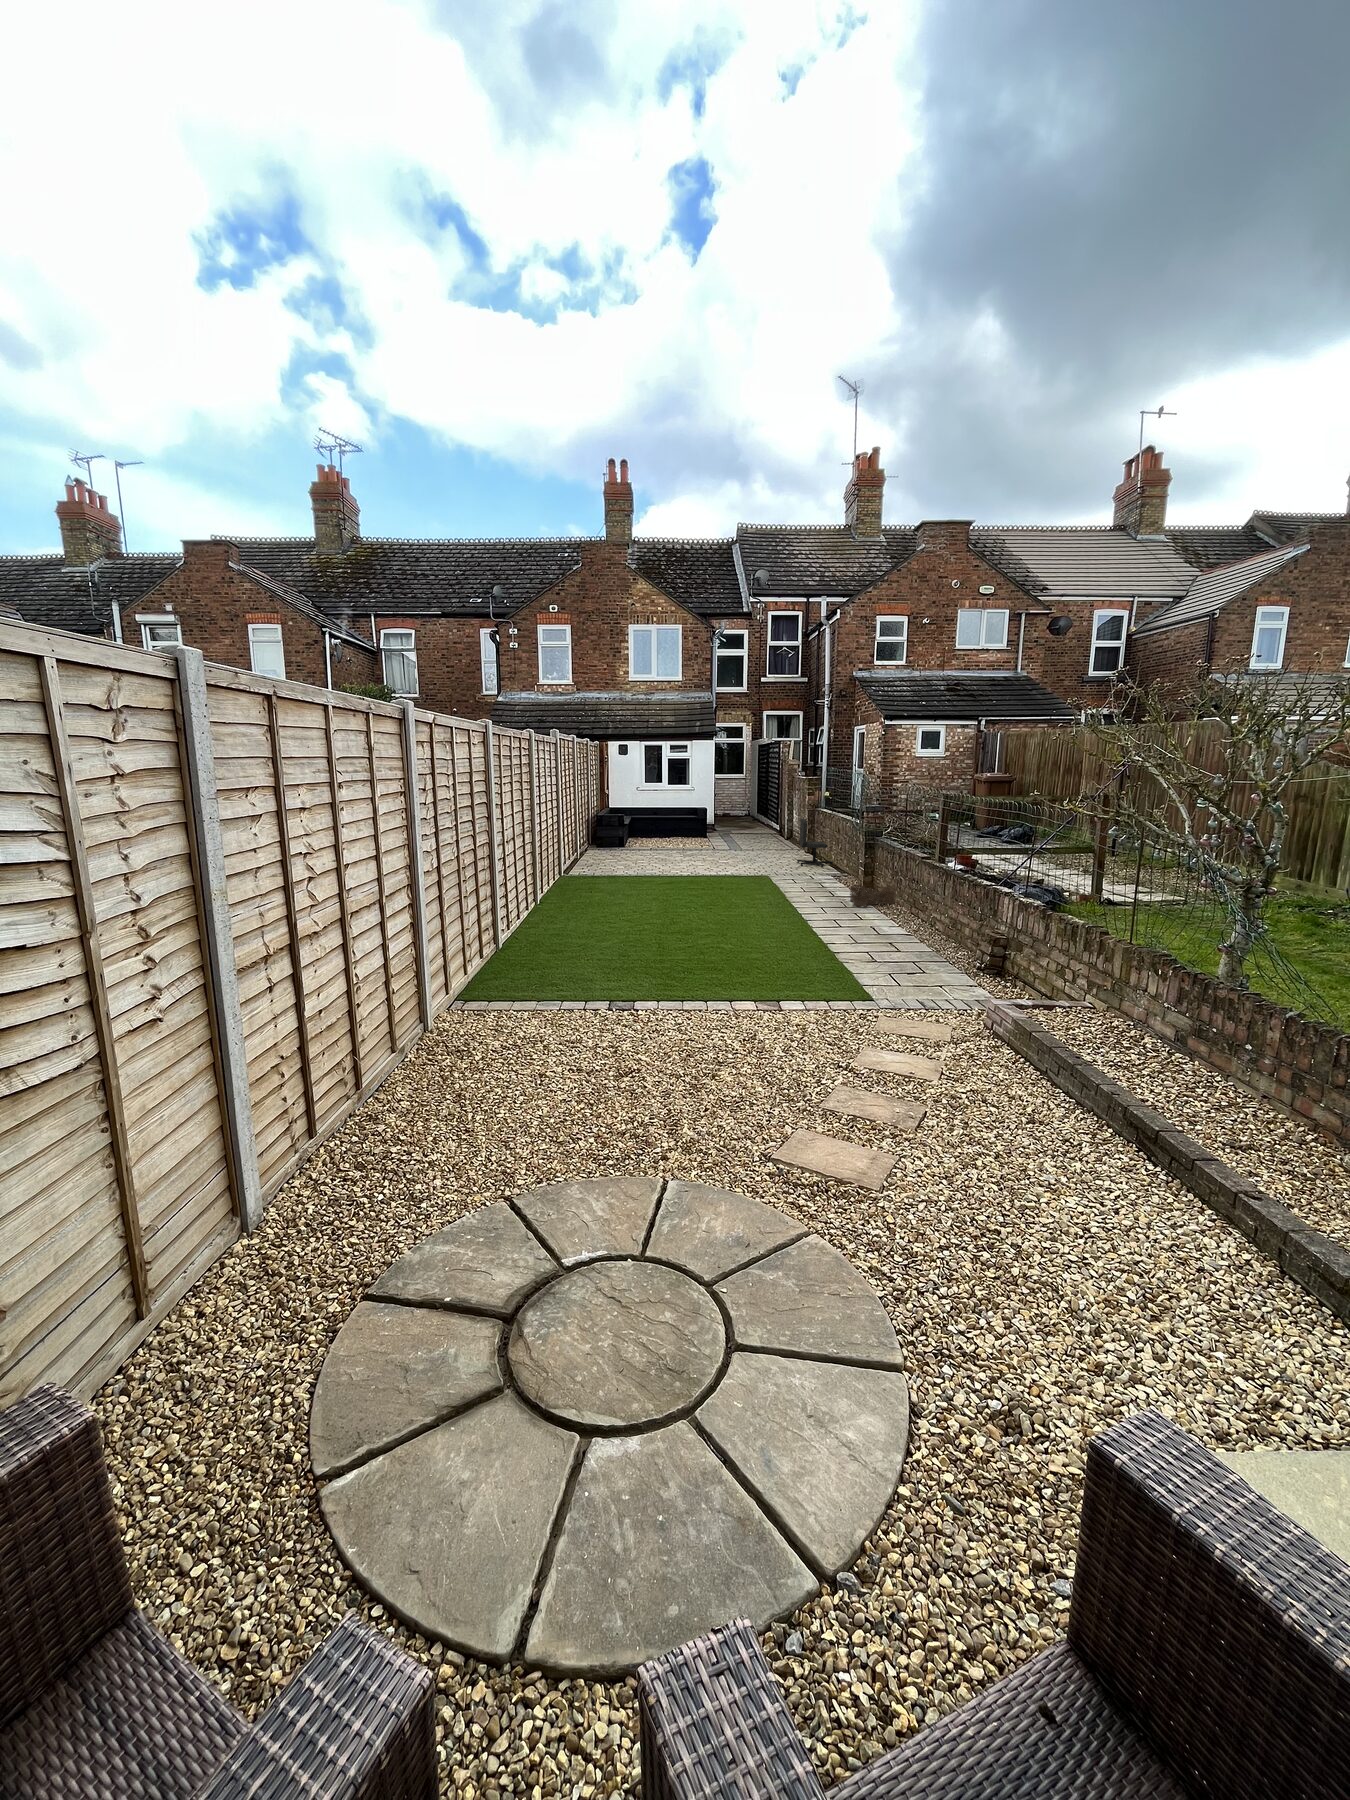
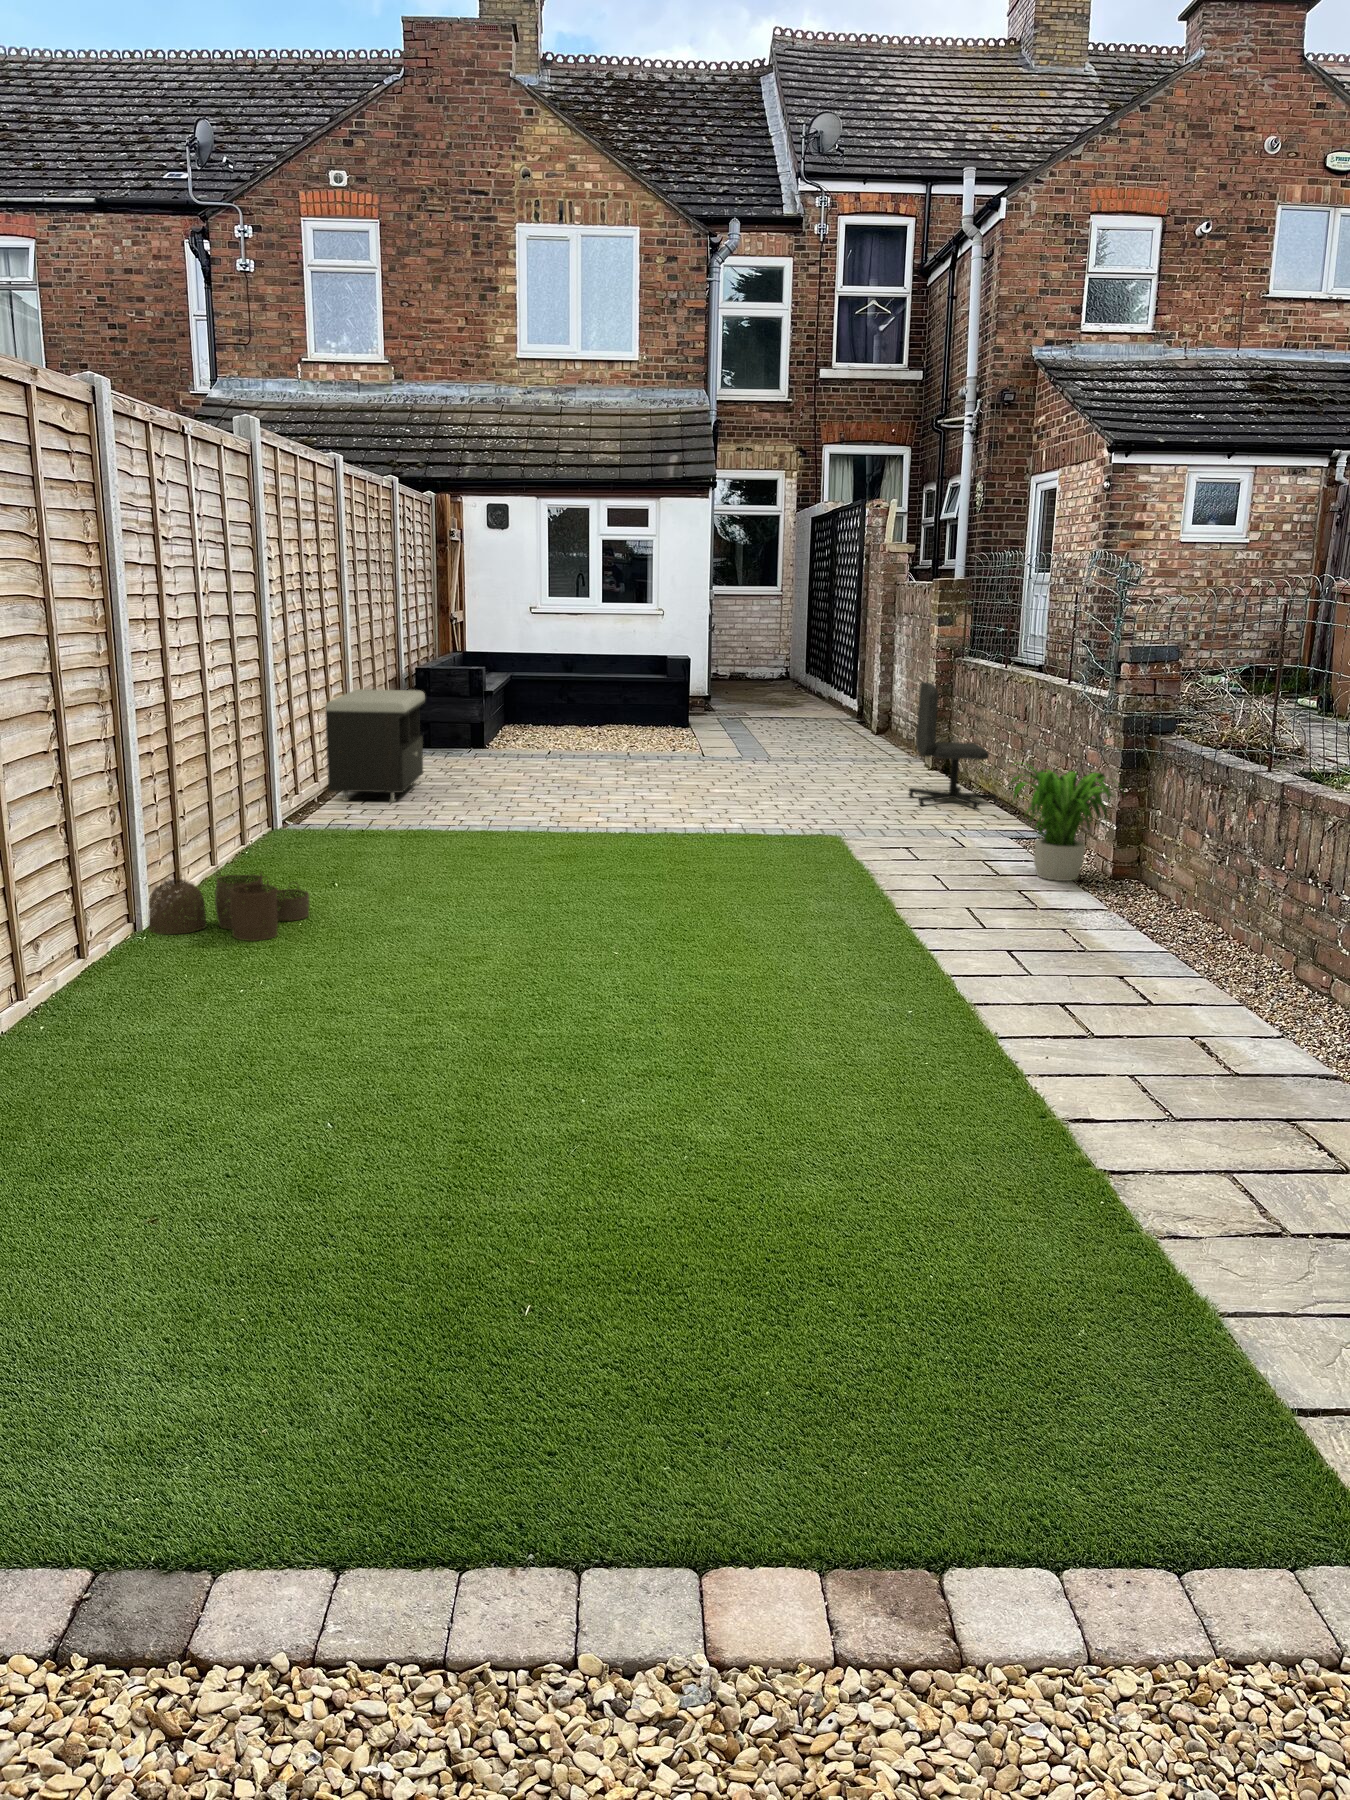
storage bench: none [573,825,607,867] -> present [325,689,425,802]
potted plant: none [825,847,868,889] -> present [1007,763,1122,881]
woven basket: present [850,885,895,907] -> present [148,871,310,941]

